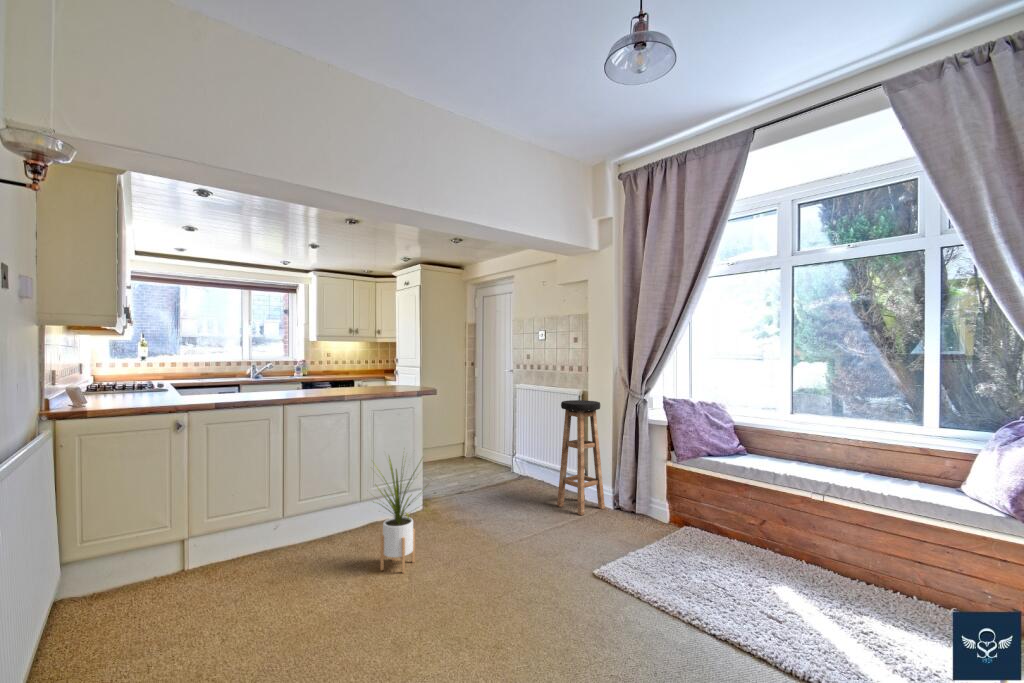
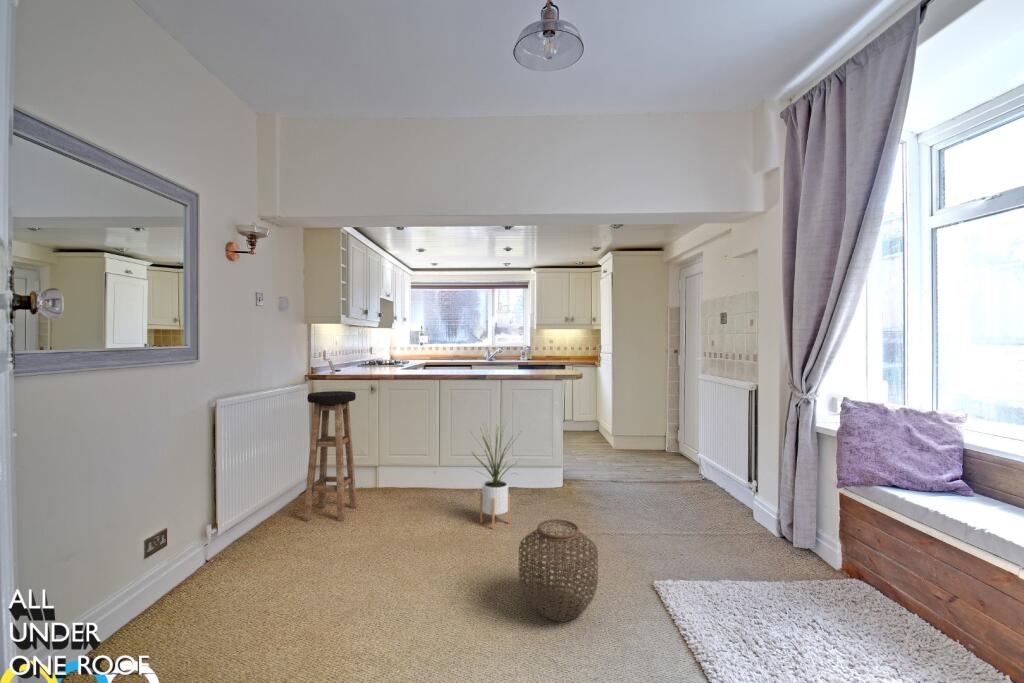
bar stool: present [557,400,605,515] -> present [303,391,357,521]
woven basket: none [508,535,585,634] -> present [518,519,598,621]

